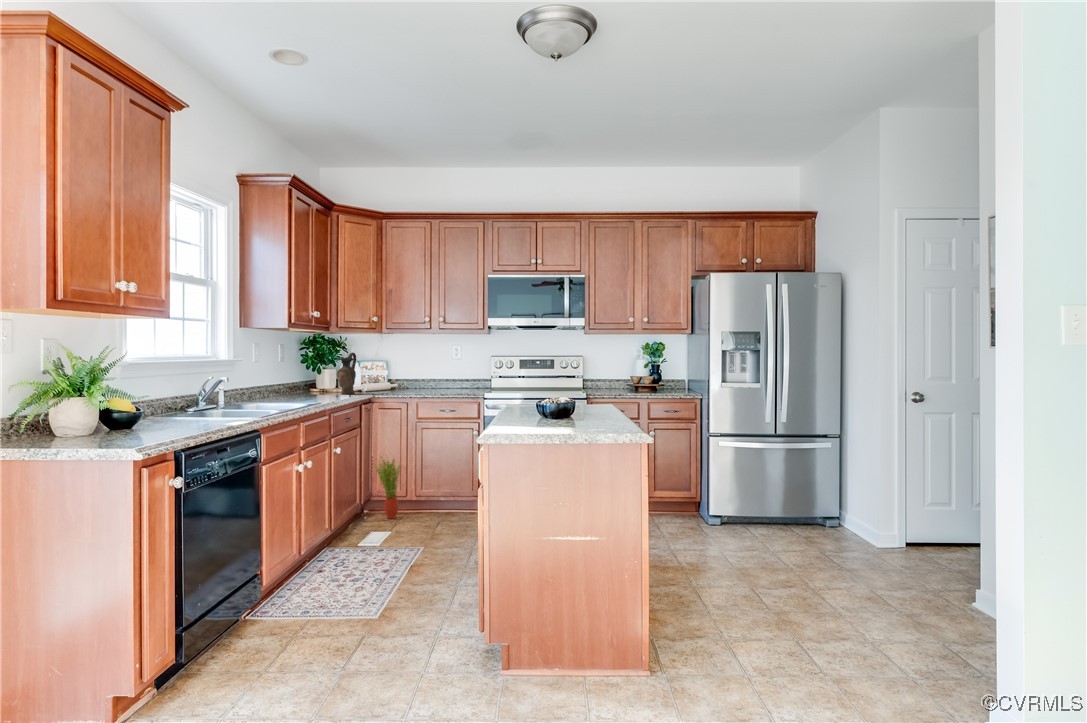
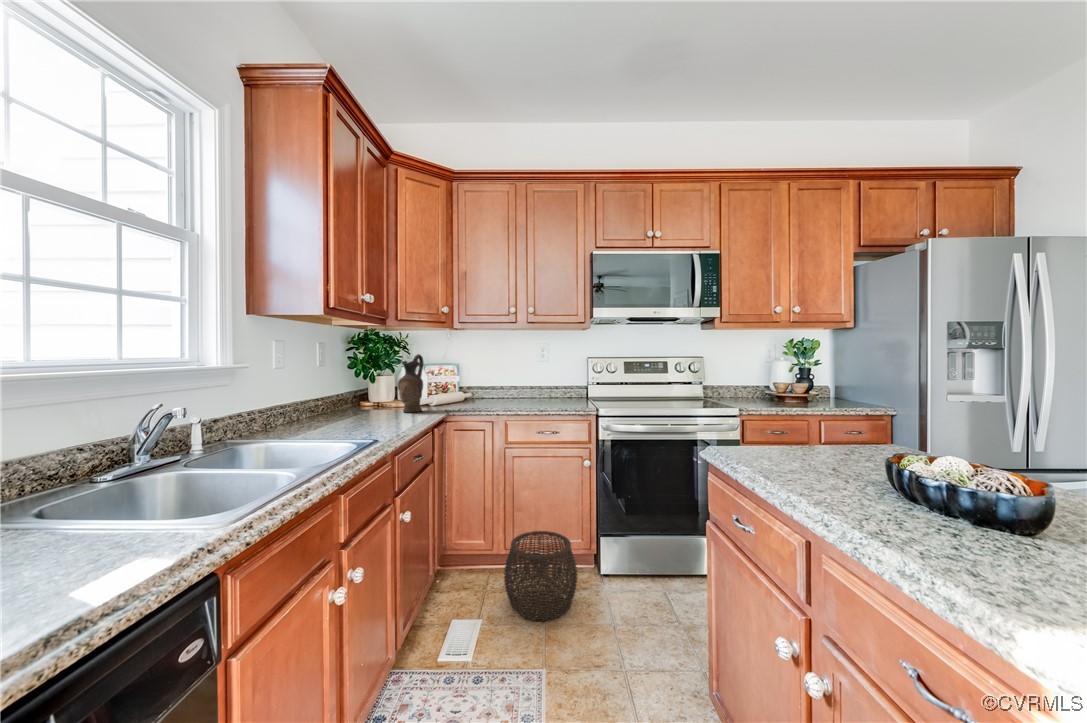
potted plant: present [375,457,401,519] -> none [451,496,490,585]
woven basket: none [408,479,459,532] -> present [504,531,578,621]

